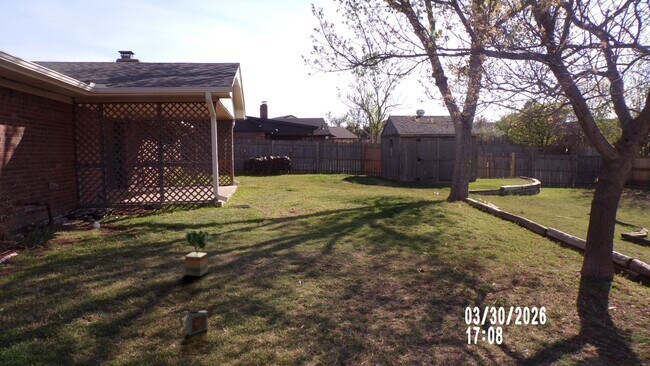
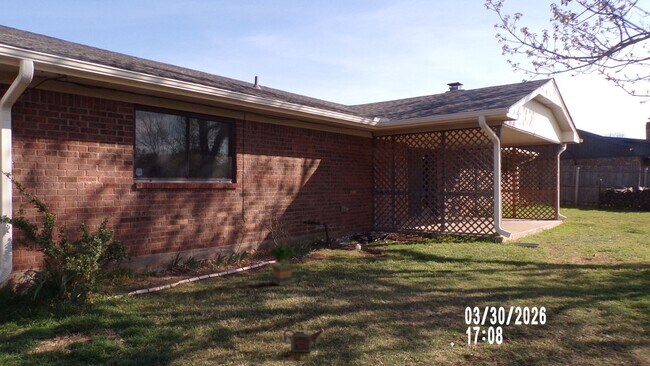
potted tree: present [185,231,212,276] -> present [271,246,296,285]

